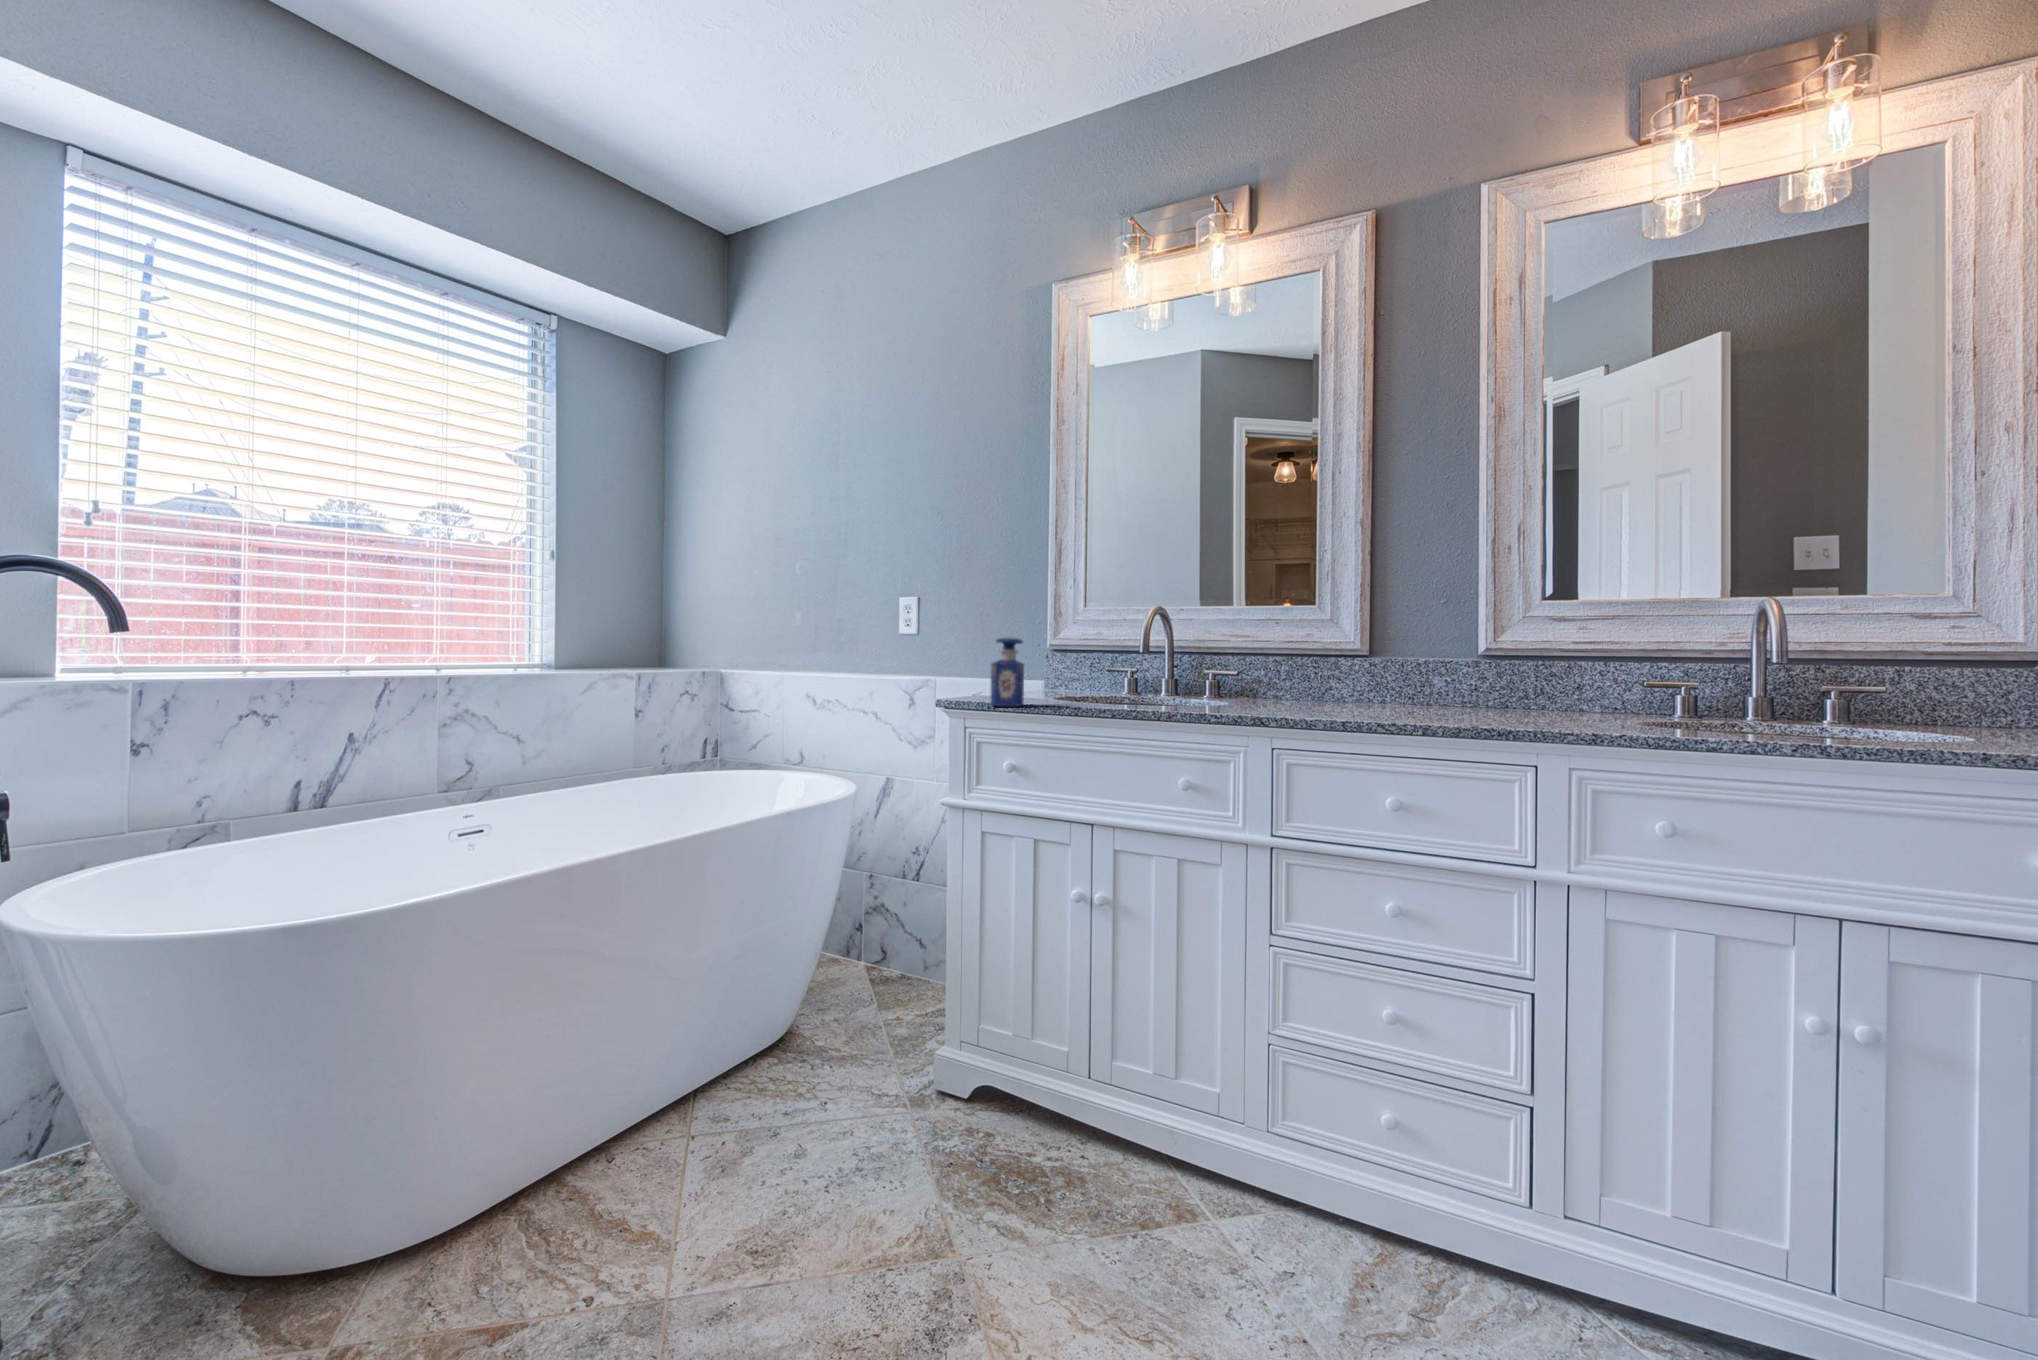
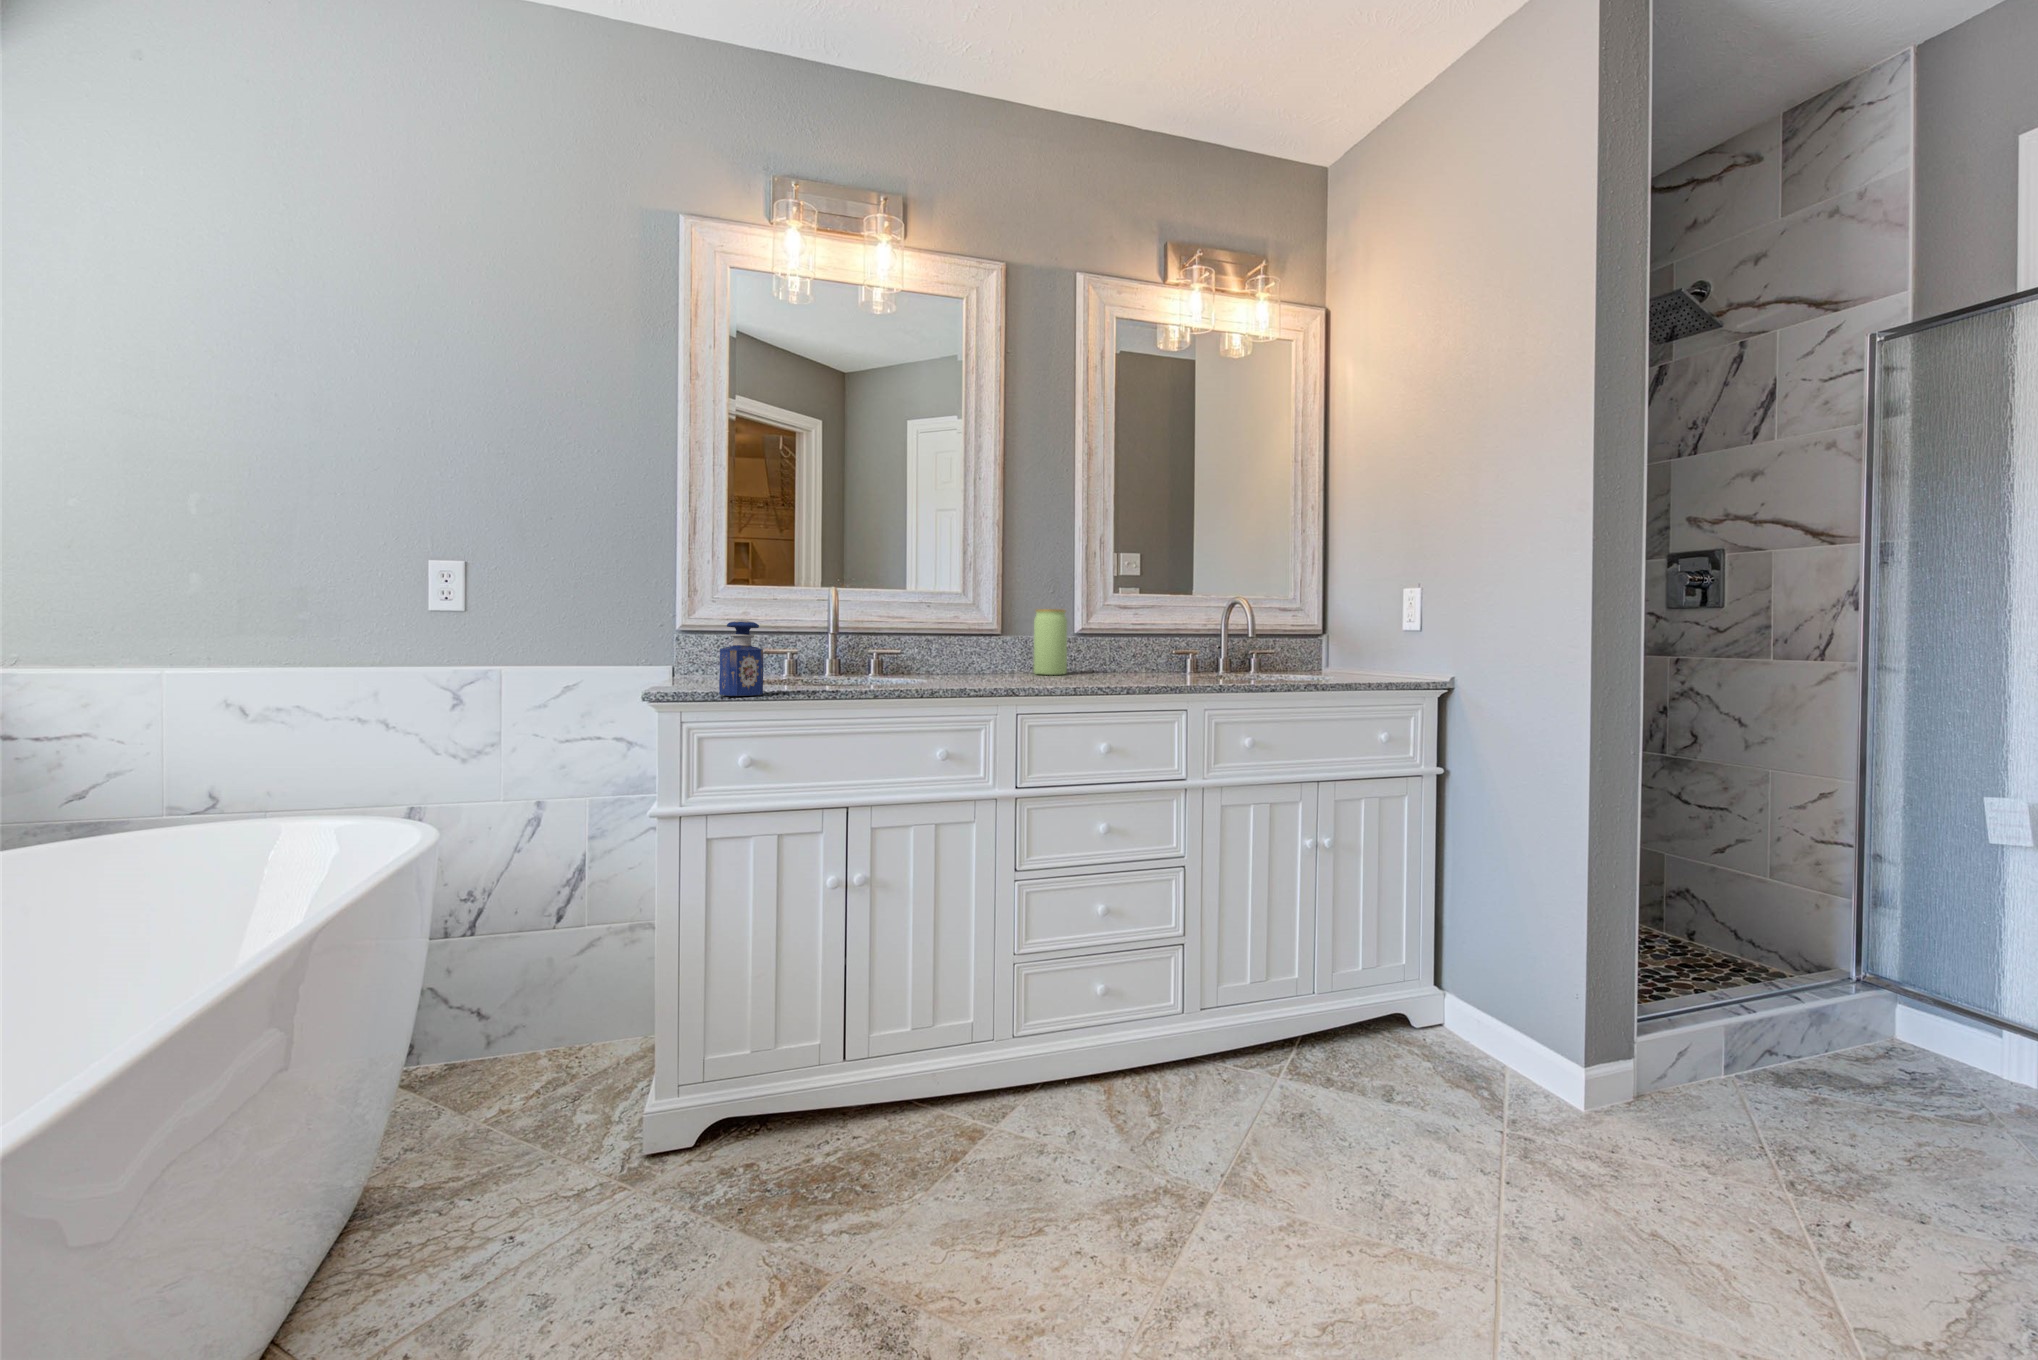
jar: none [1407,620,1456,706] -> present [1033,609,1067,675]

